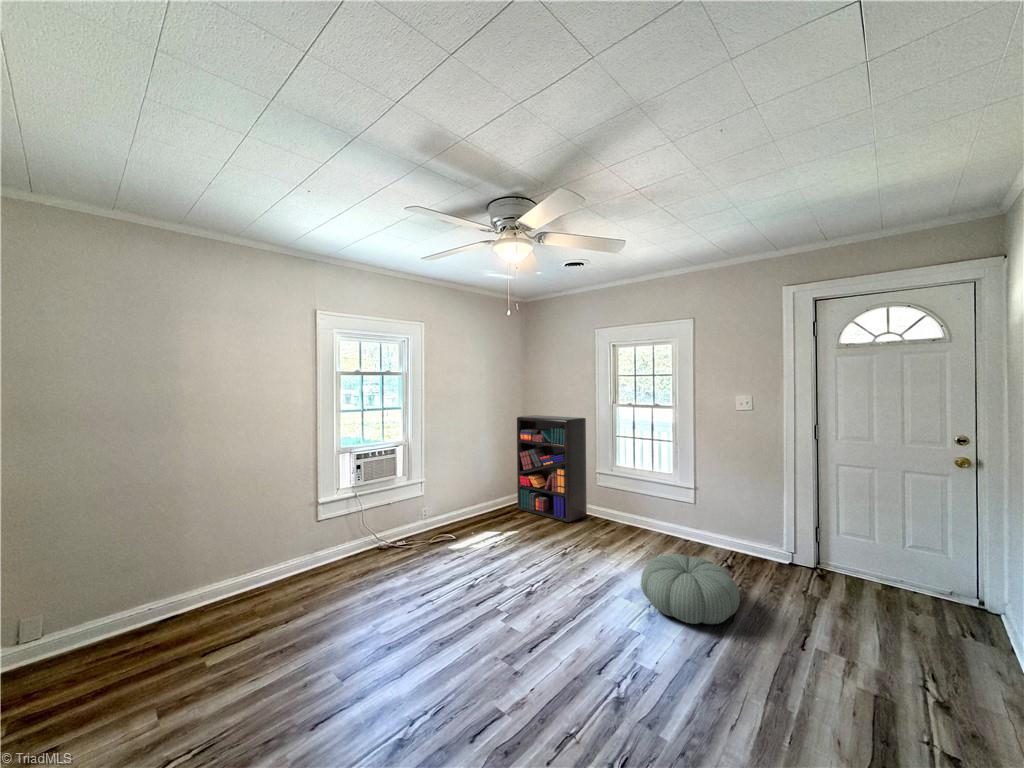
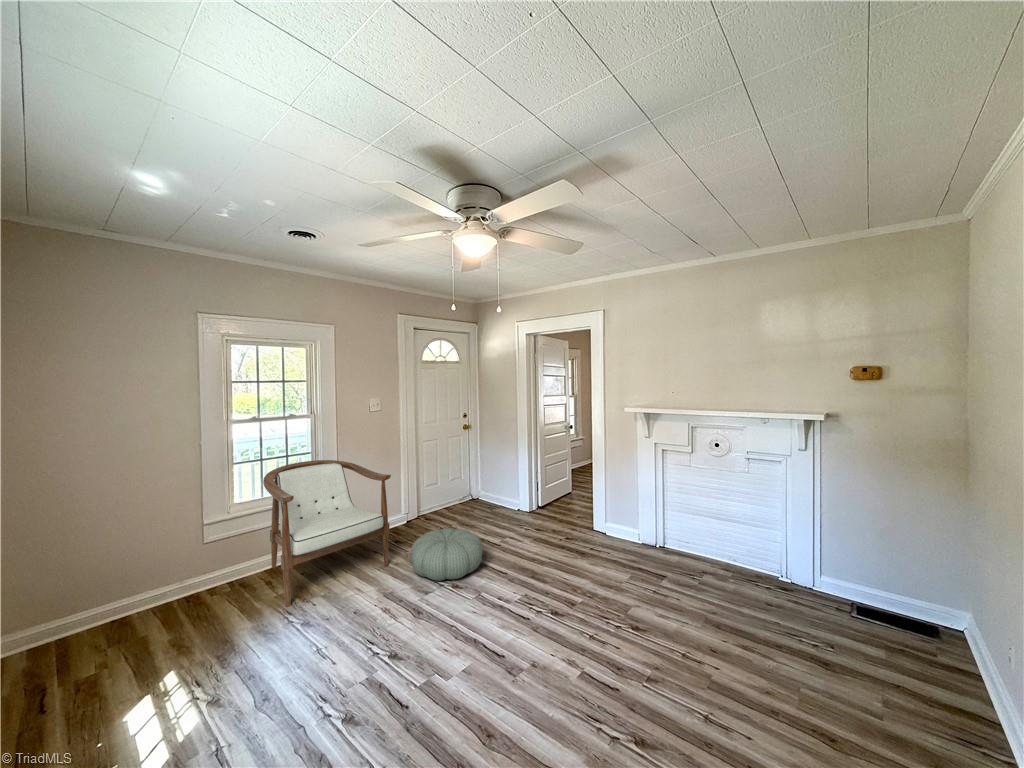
bookshelf: present [517,415,587,522] -> none [25,446,200,676]
armchair: none [580,446,687,570] -> present [263,460,391,607]

